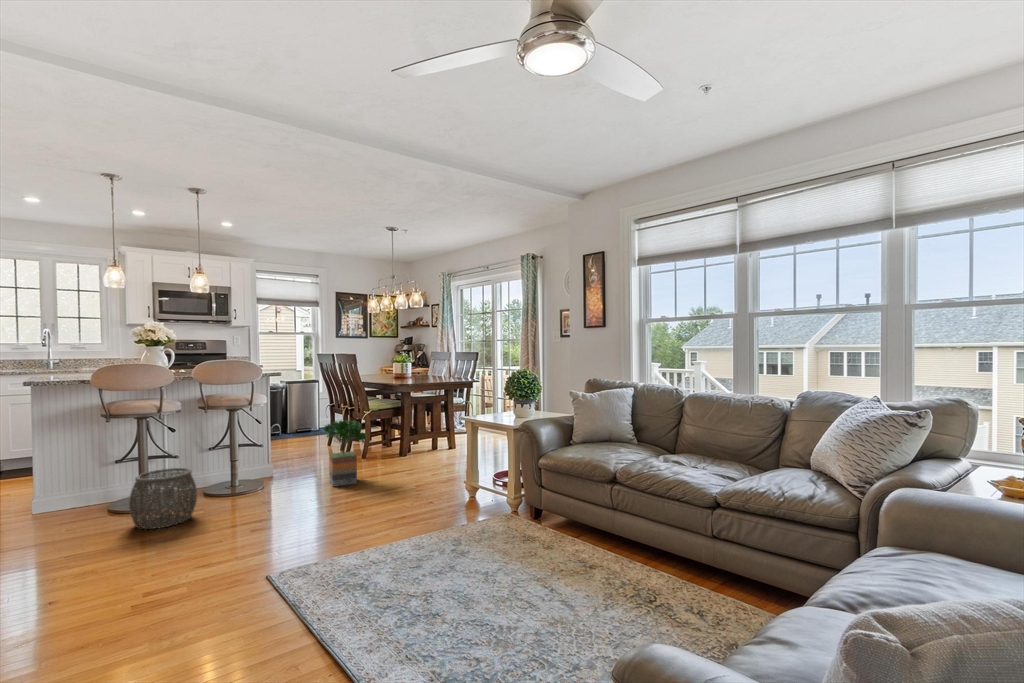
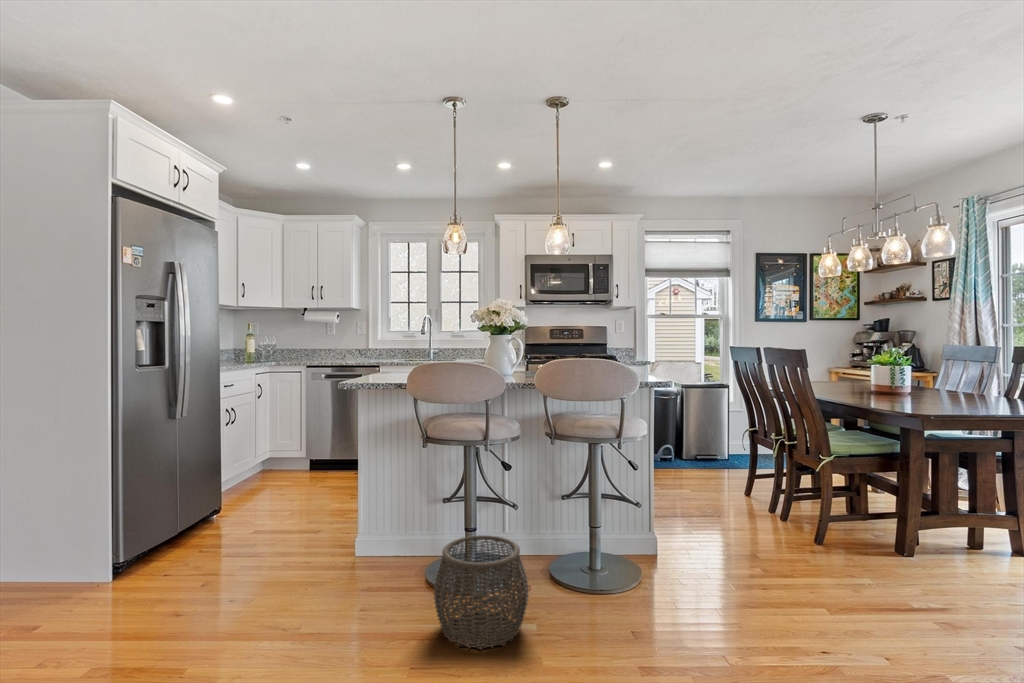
potted tree: present [323,420,366,487] -> none [743,484,848,631]

